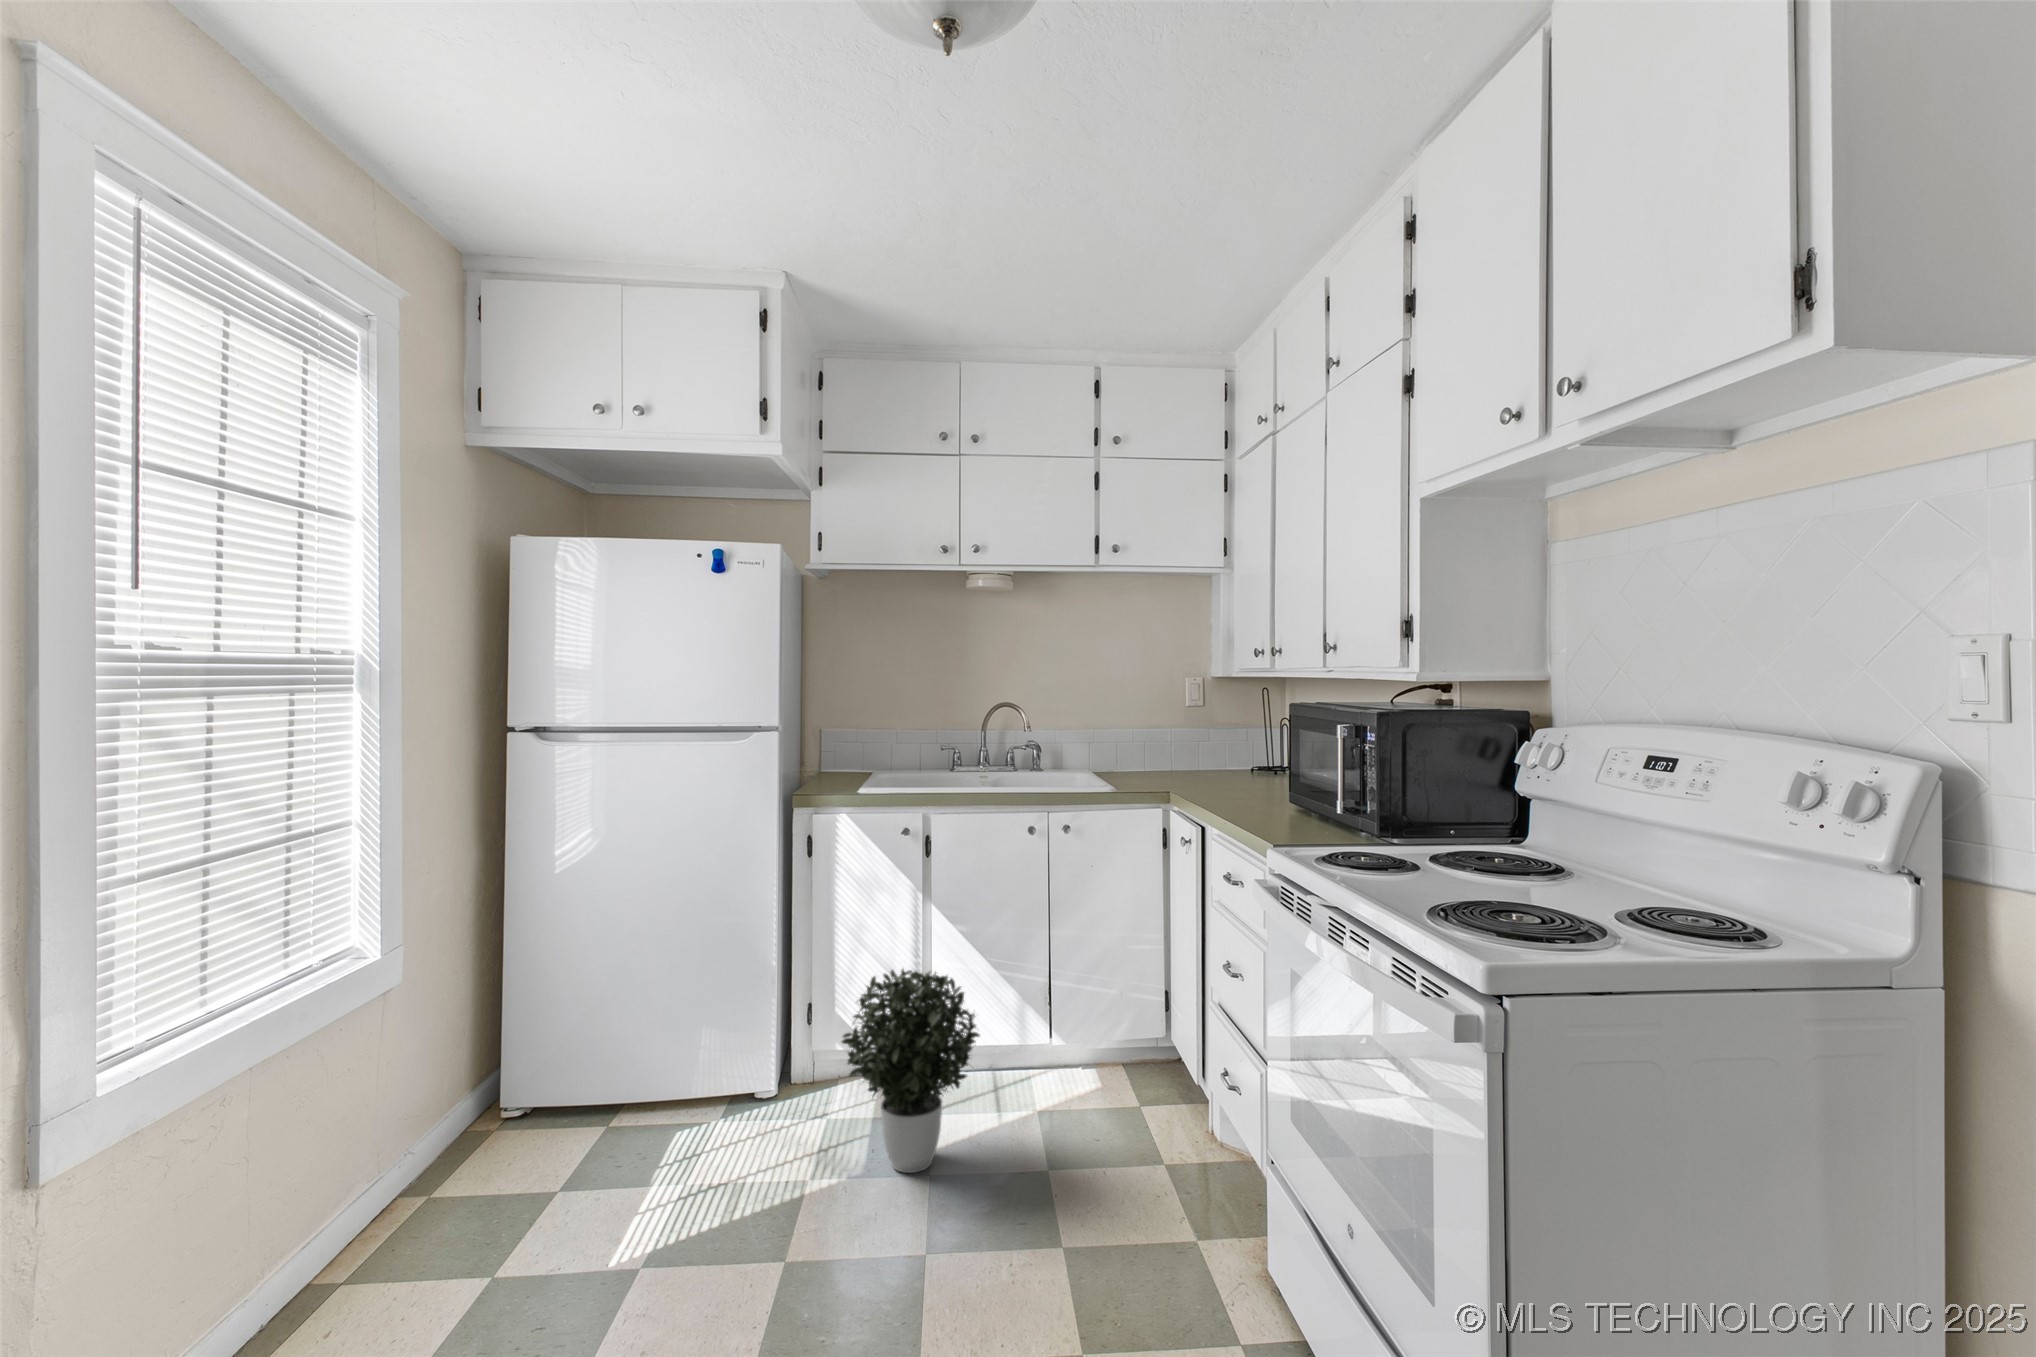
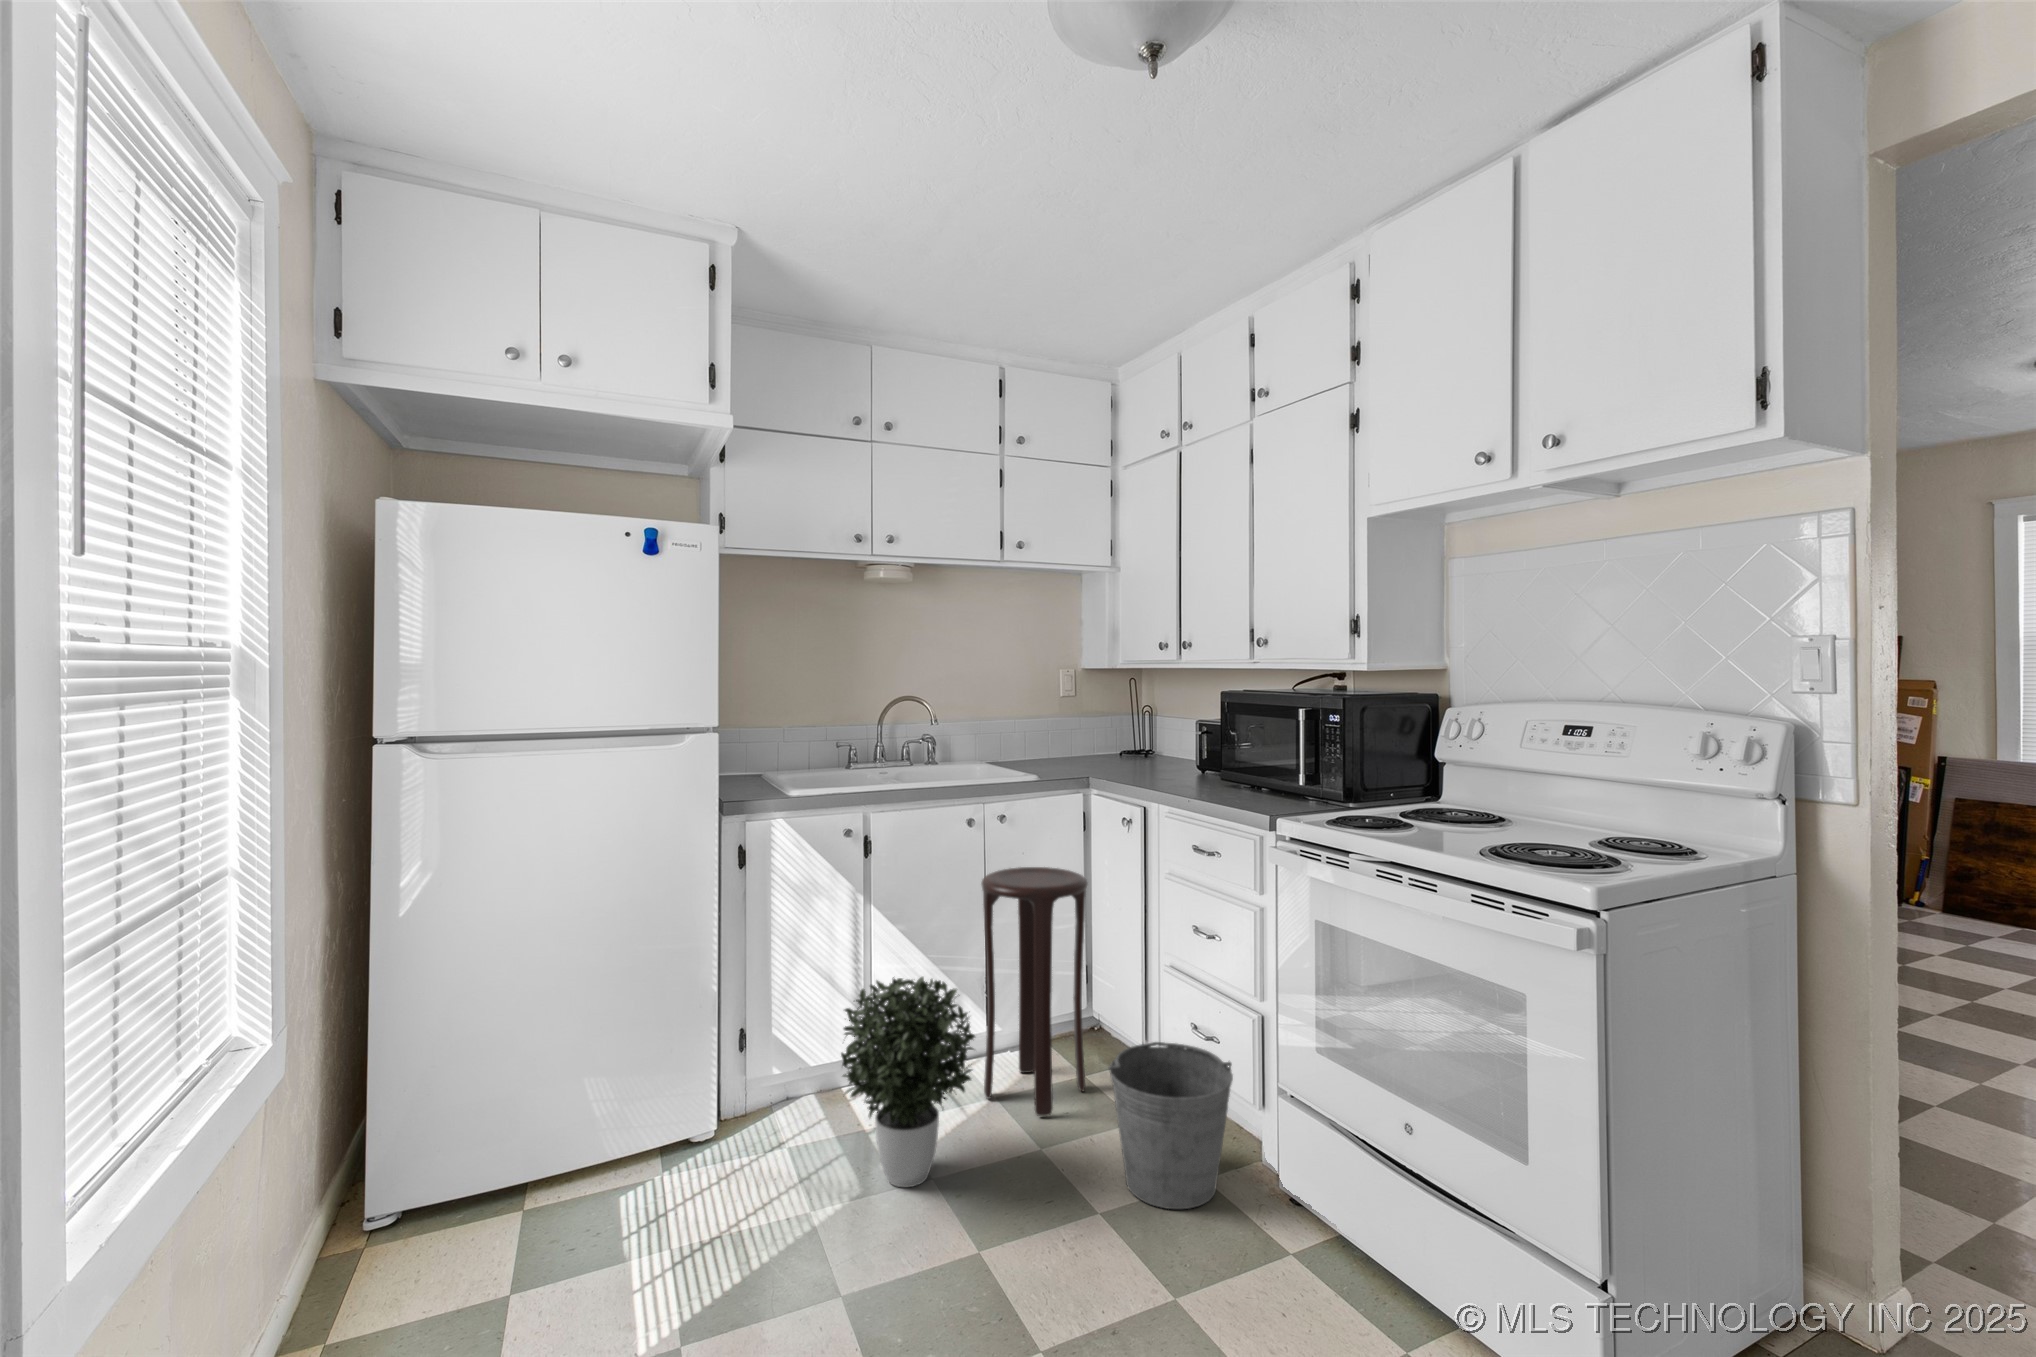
stool: none [1024,876,1133,1130] -> present [981,867,1088,1116]
bucket: none [1093,1066,1226,1245] -> present [1108,1042,1233,1209]

